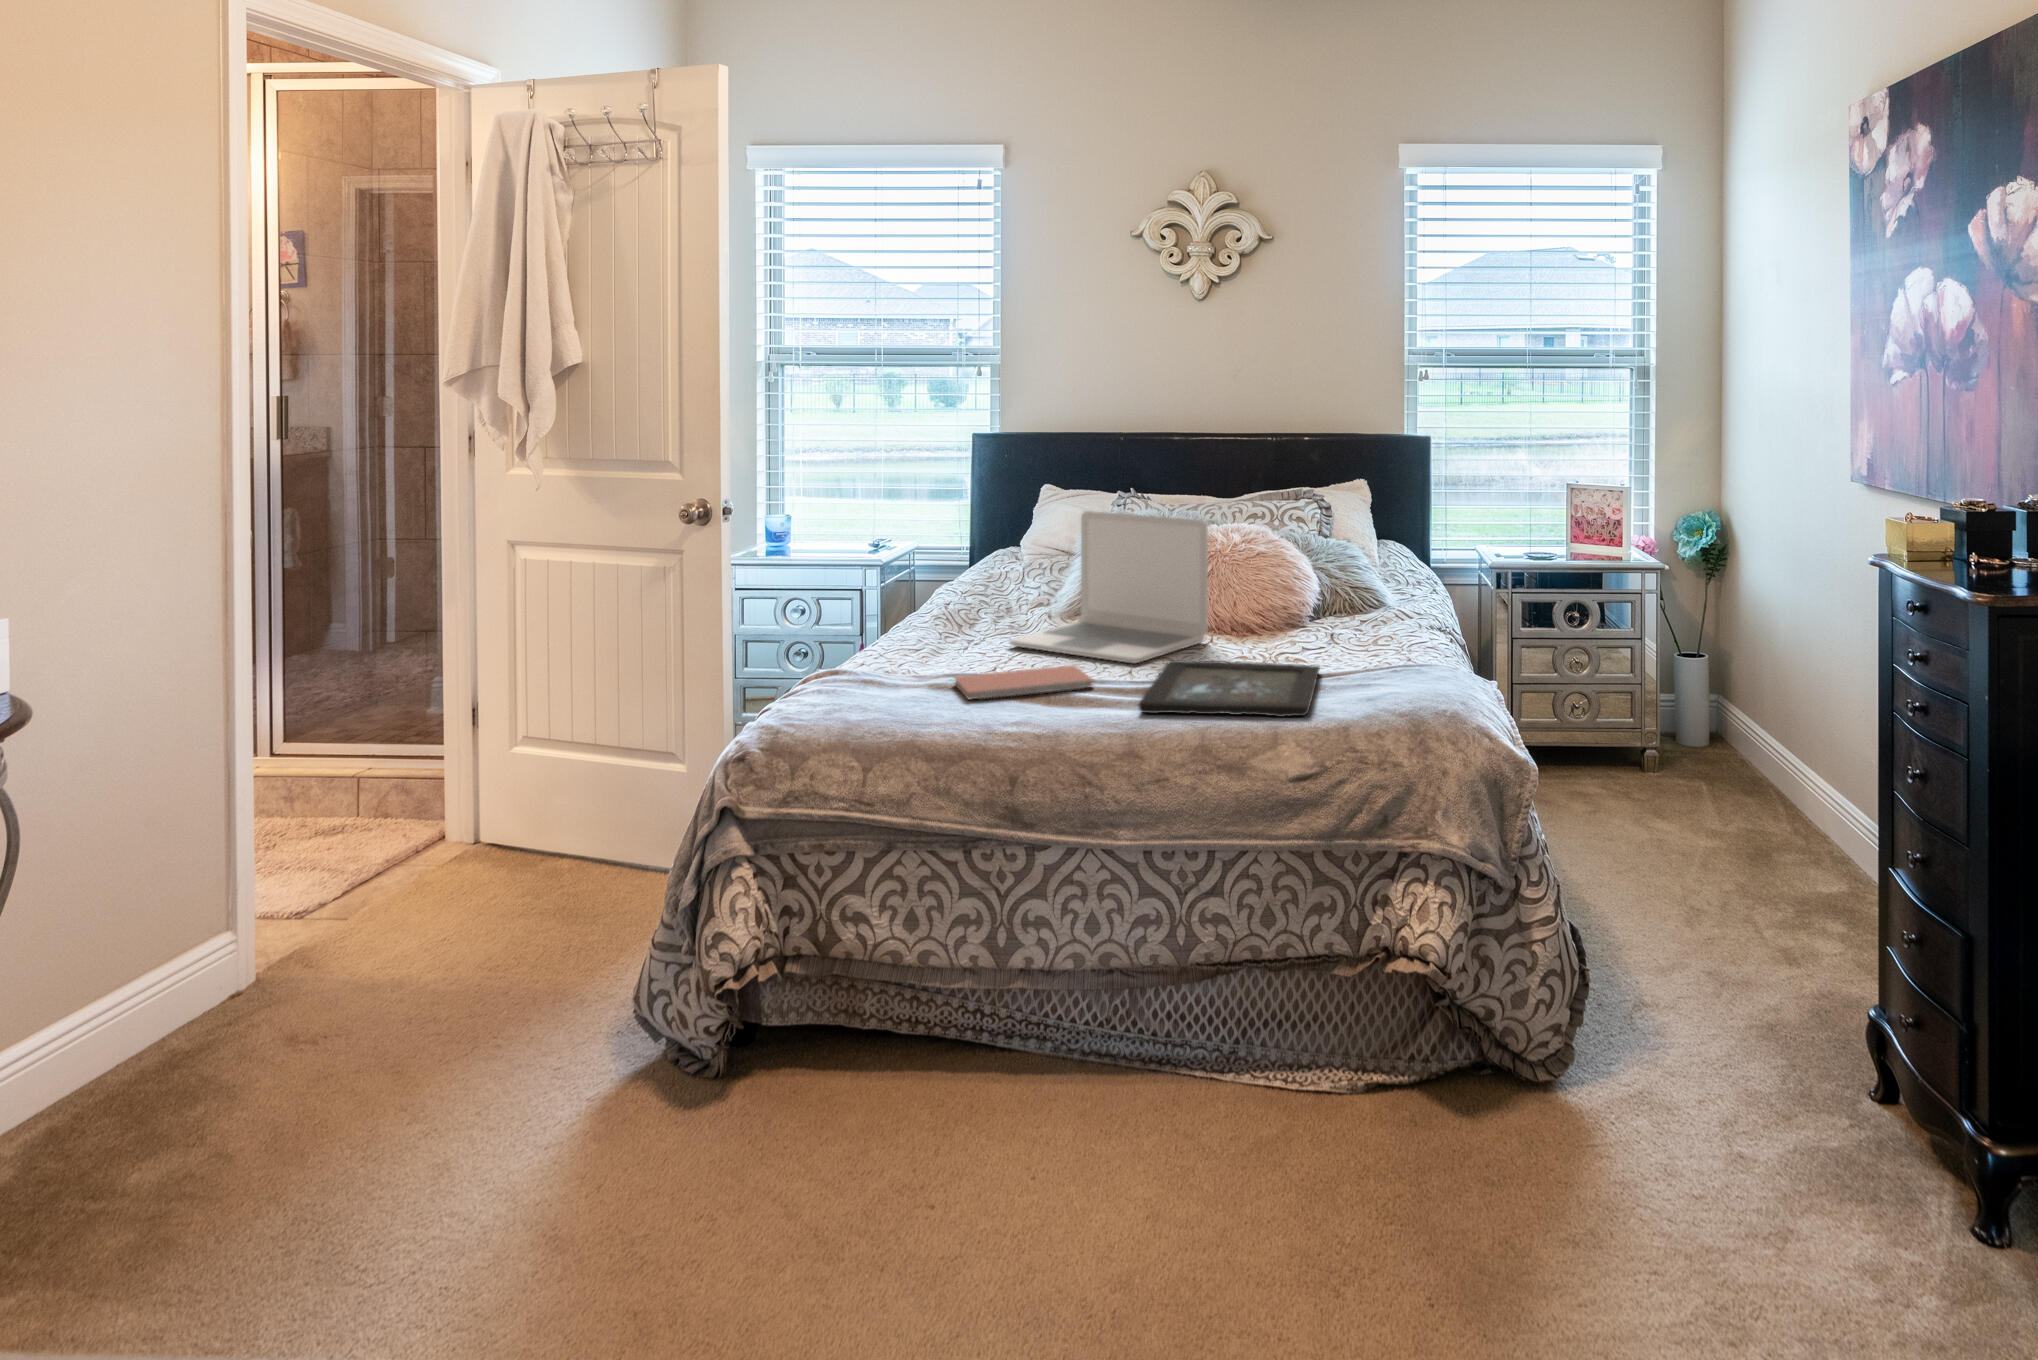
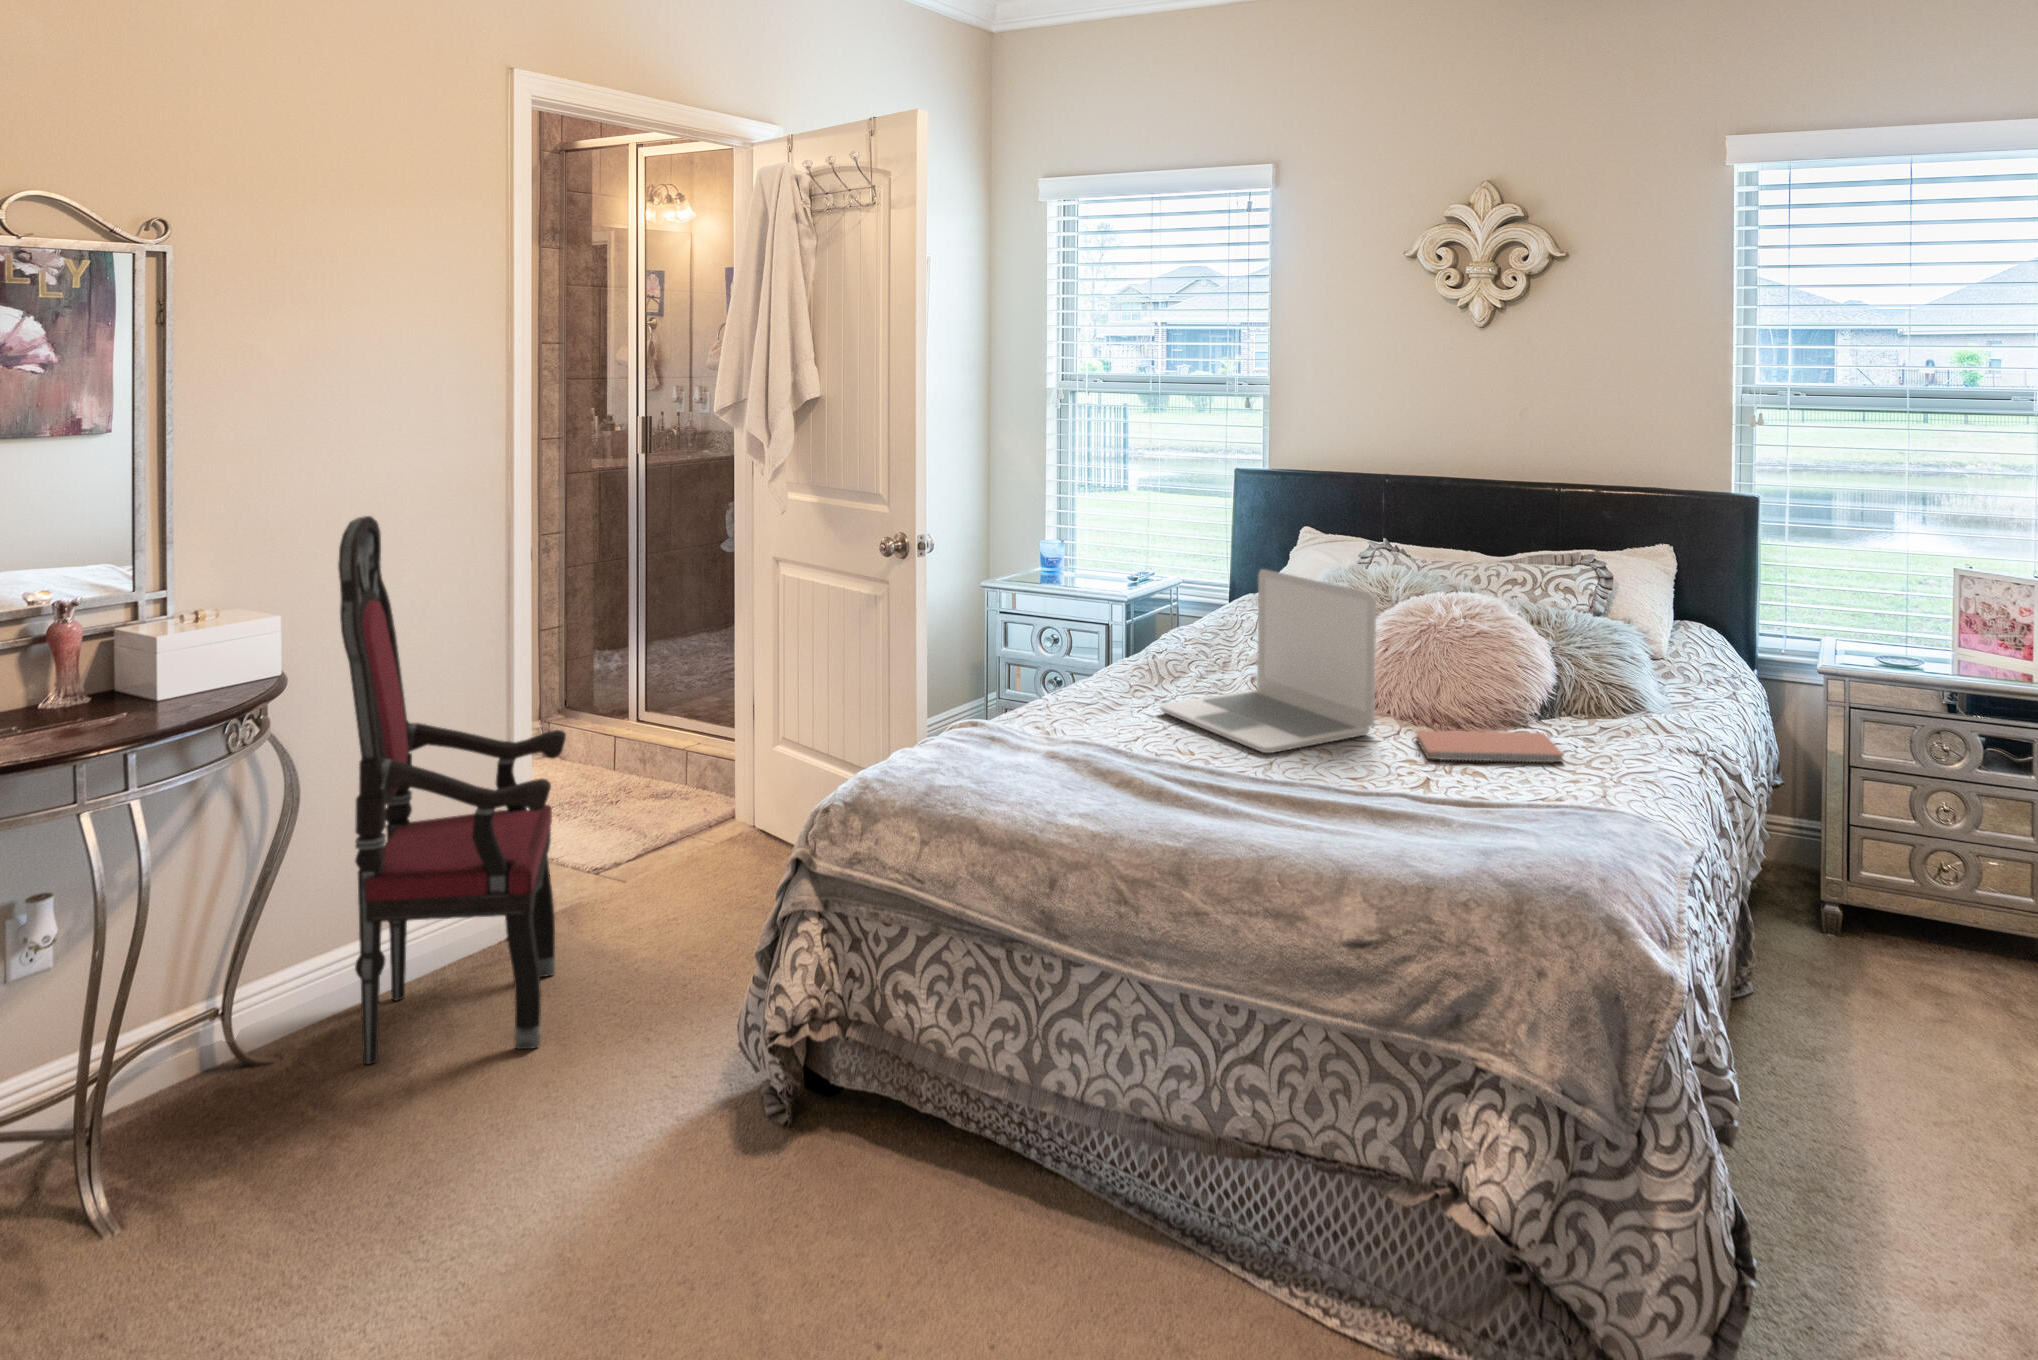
armchair: none [82,504,384,1142] -> present [338,516,566,1064]
tray: present [1138,660,1320,717] -> none [1203,757,1466,861]
notebook: present [955,665,1093,699] -> present [1416,730,1563,763]

